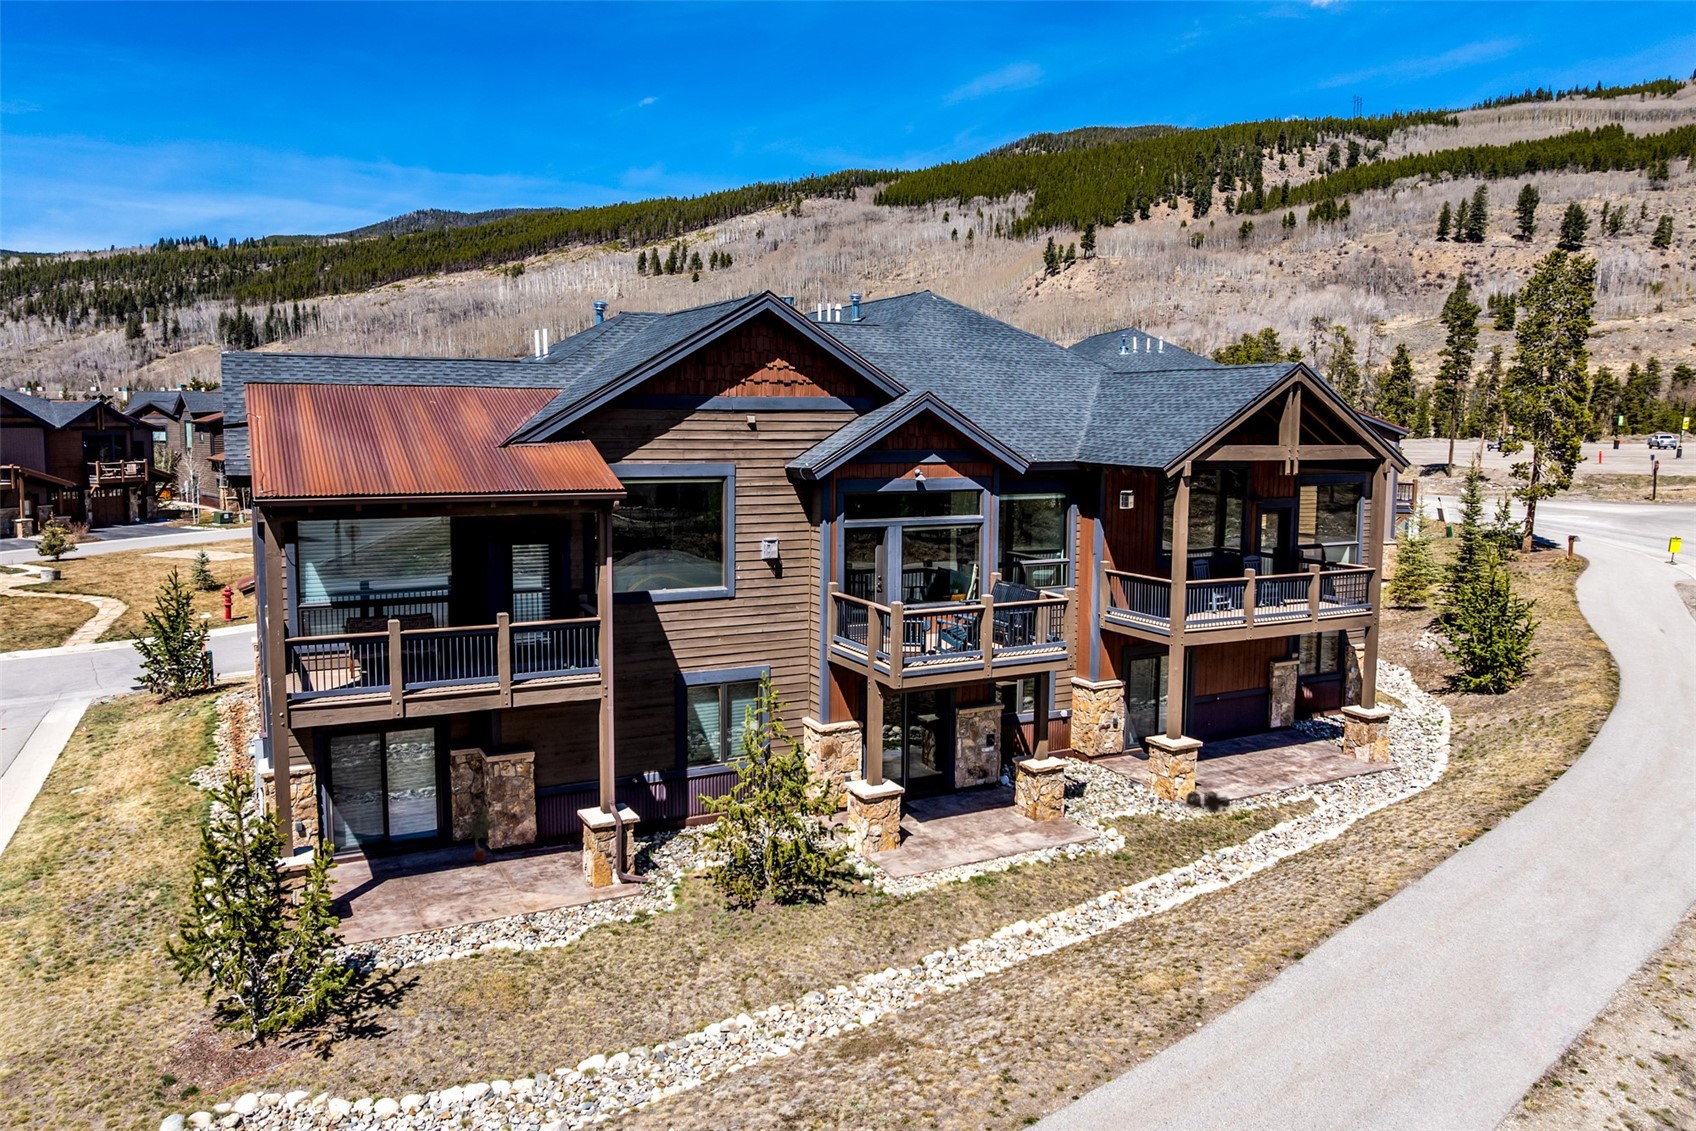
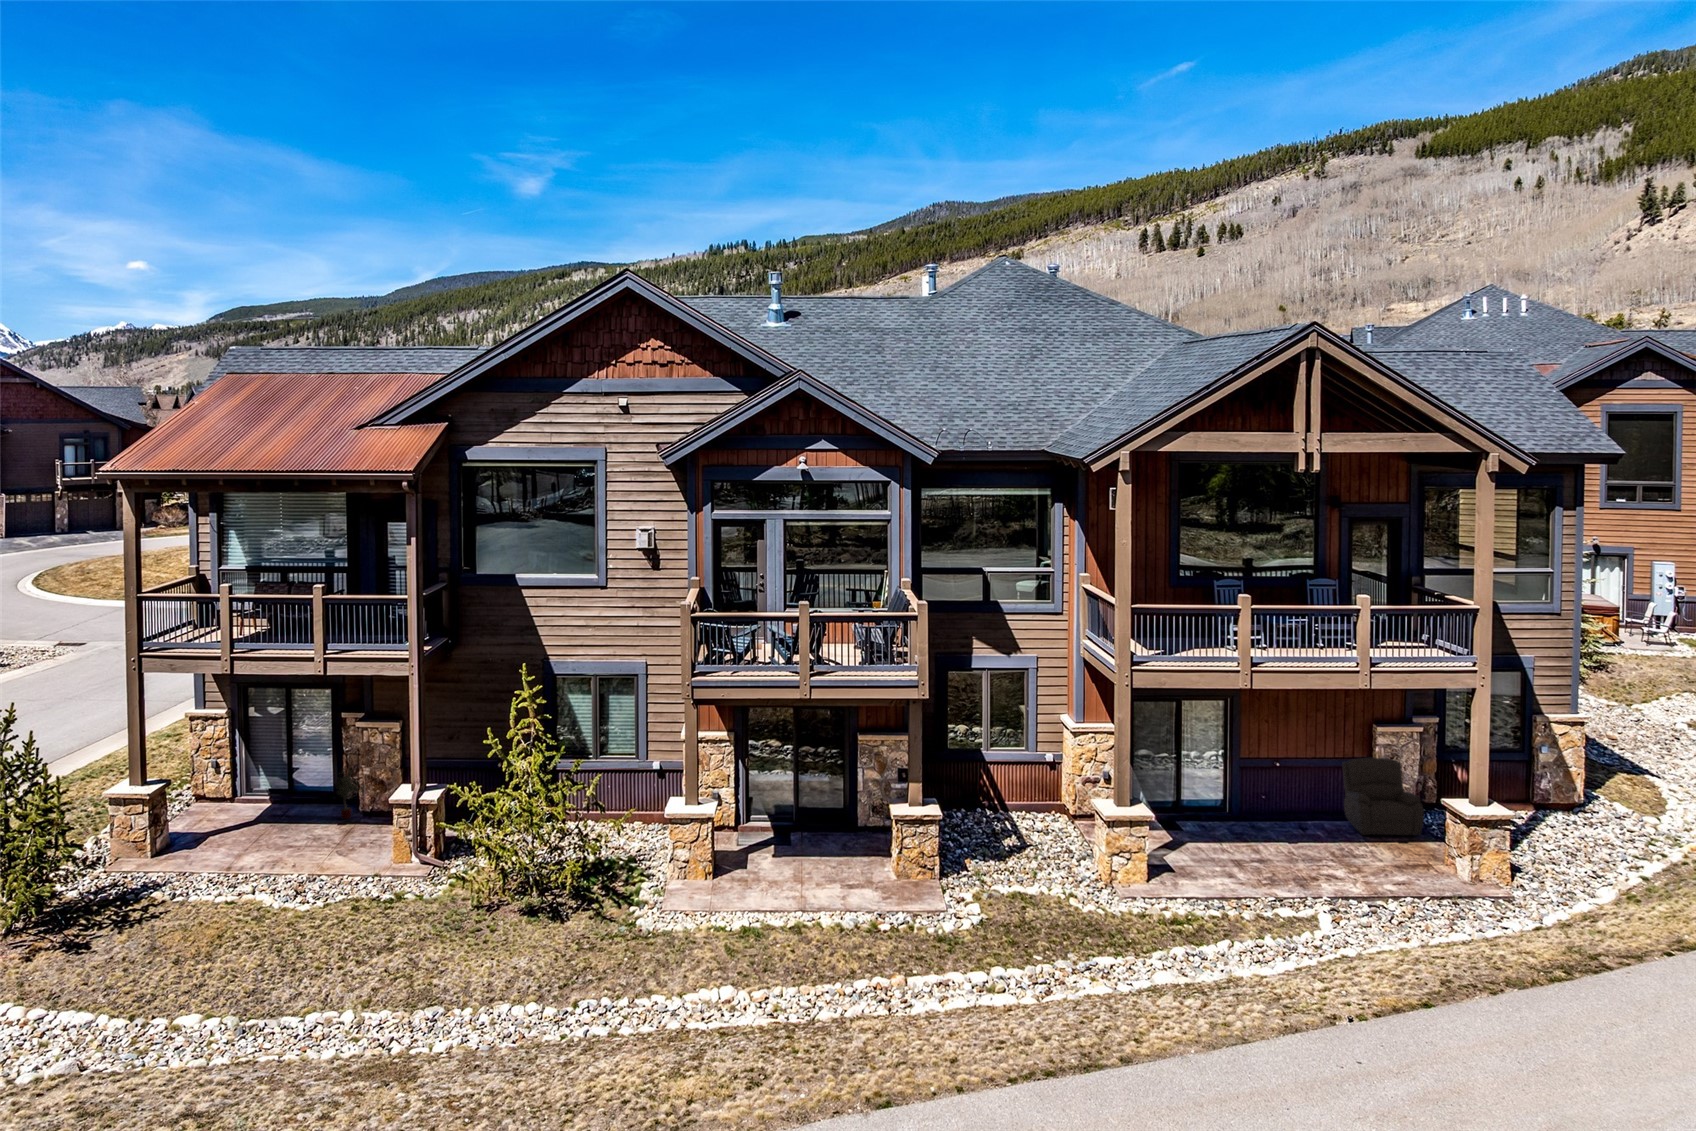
chair: none [1254,686,1318,744] -> present [1342,758,1424,836]
woven basket: present [1186,791,1230,812] -> none [1105,874,1159,907]

